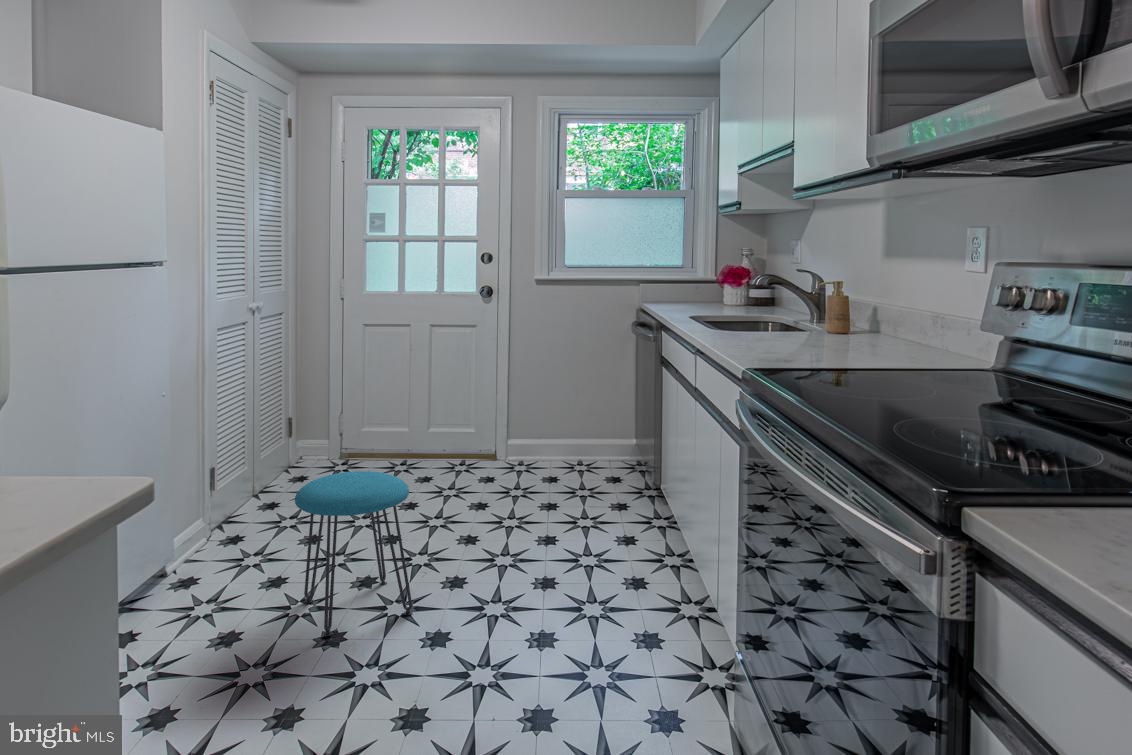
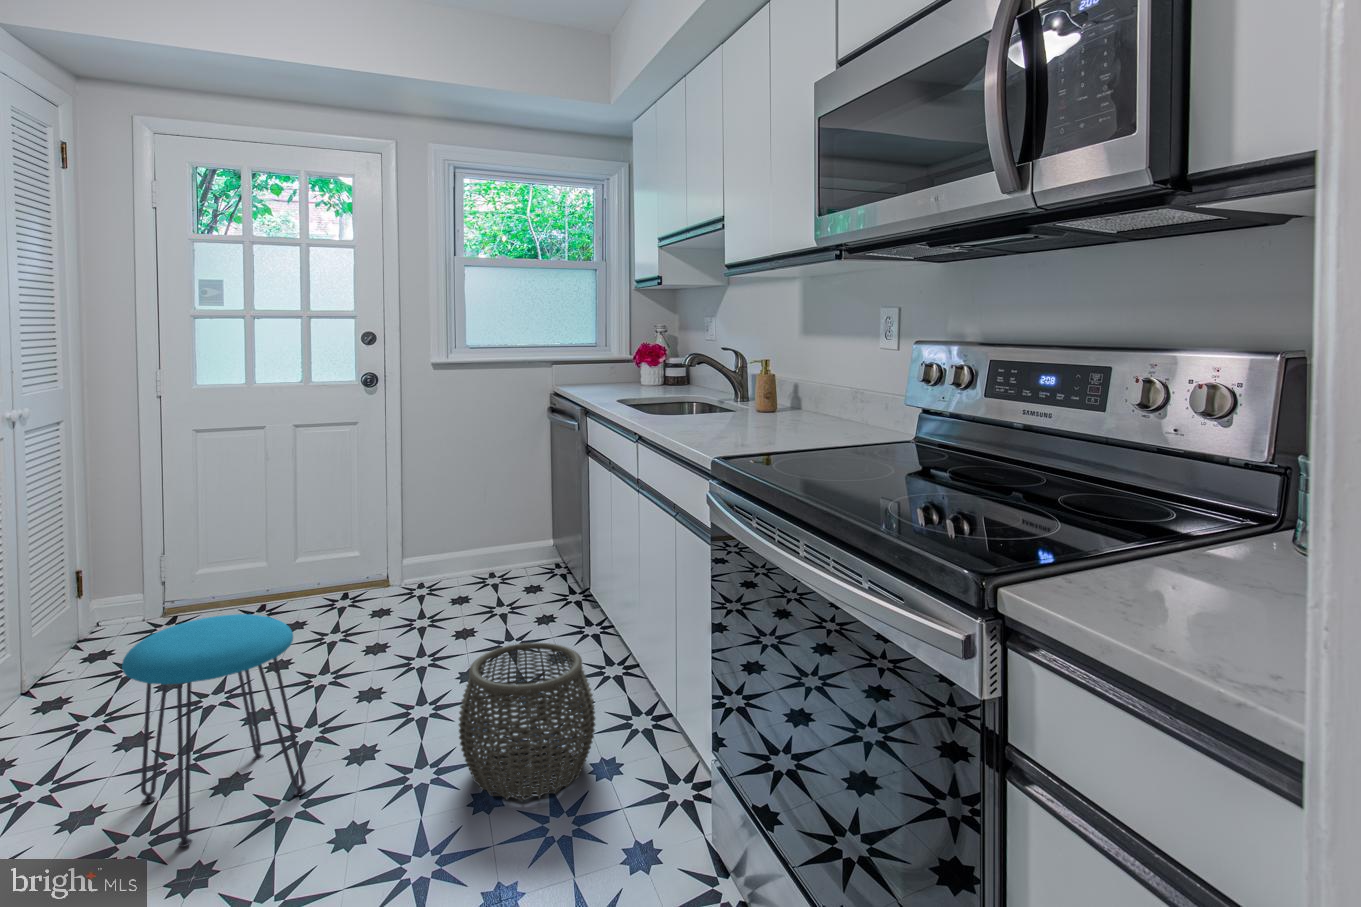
woven basket: none [525,520,639,649] -> present [459,643,595,800]

